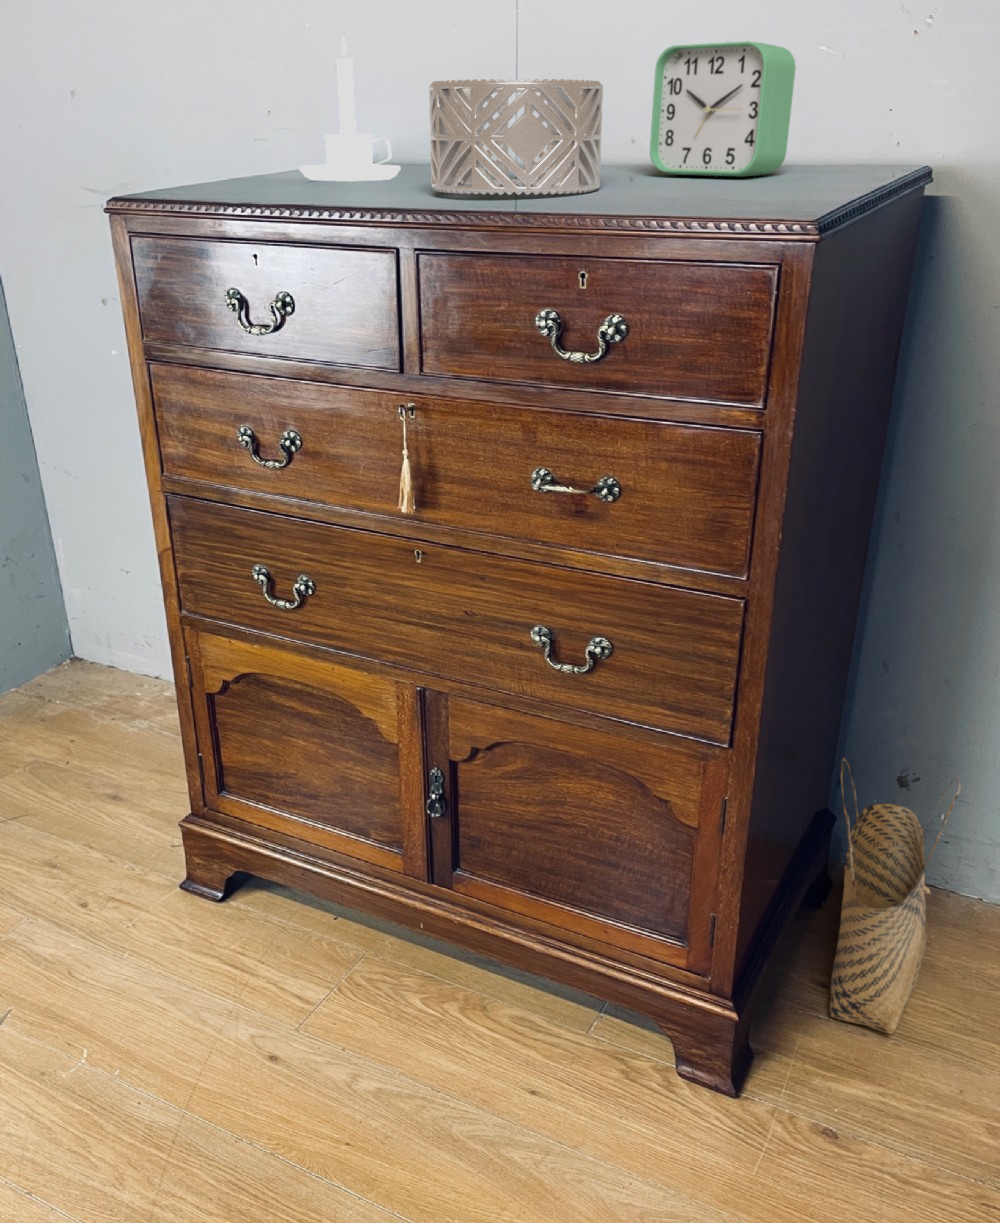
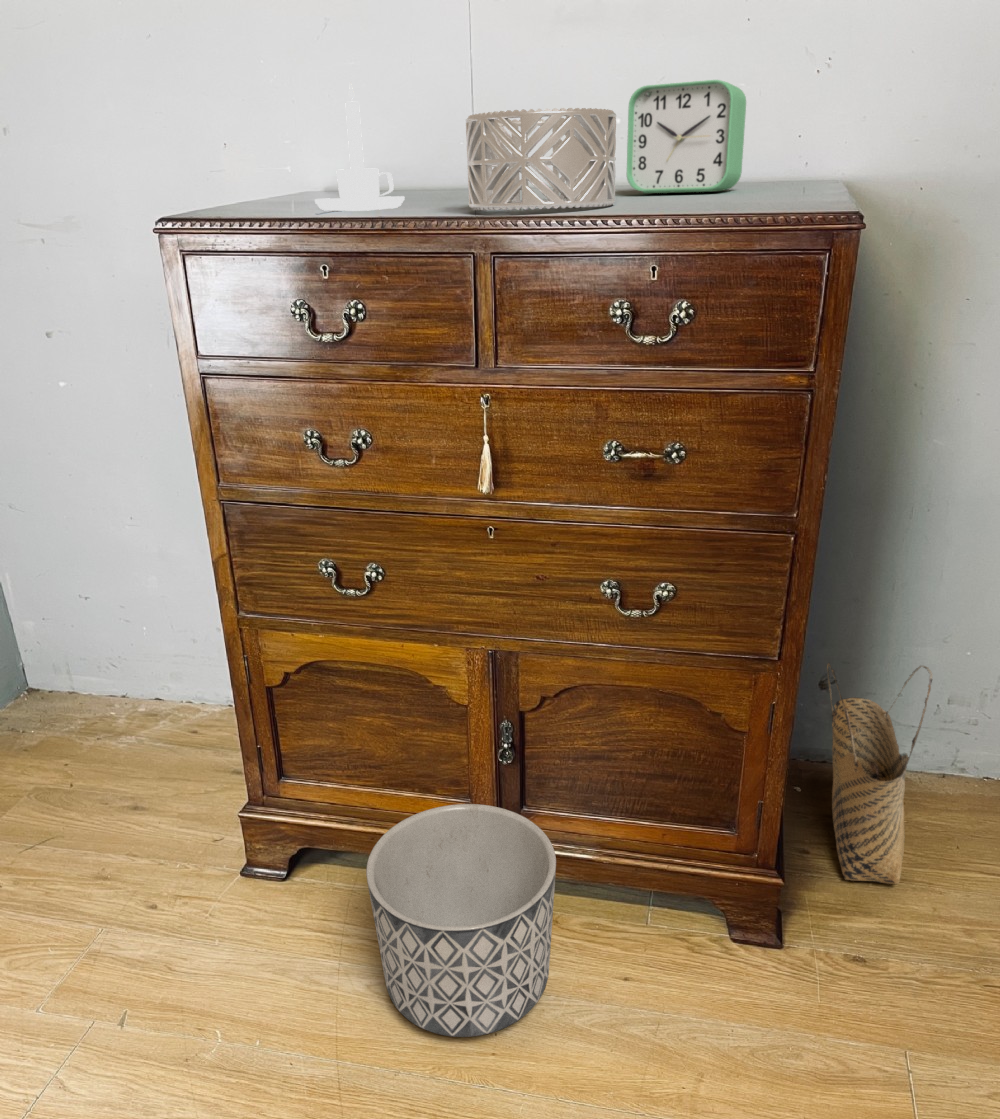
planter: none [243,851,453,1102] -> present [366,804,556,1037]

